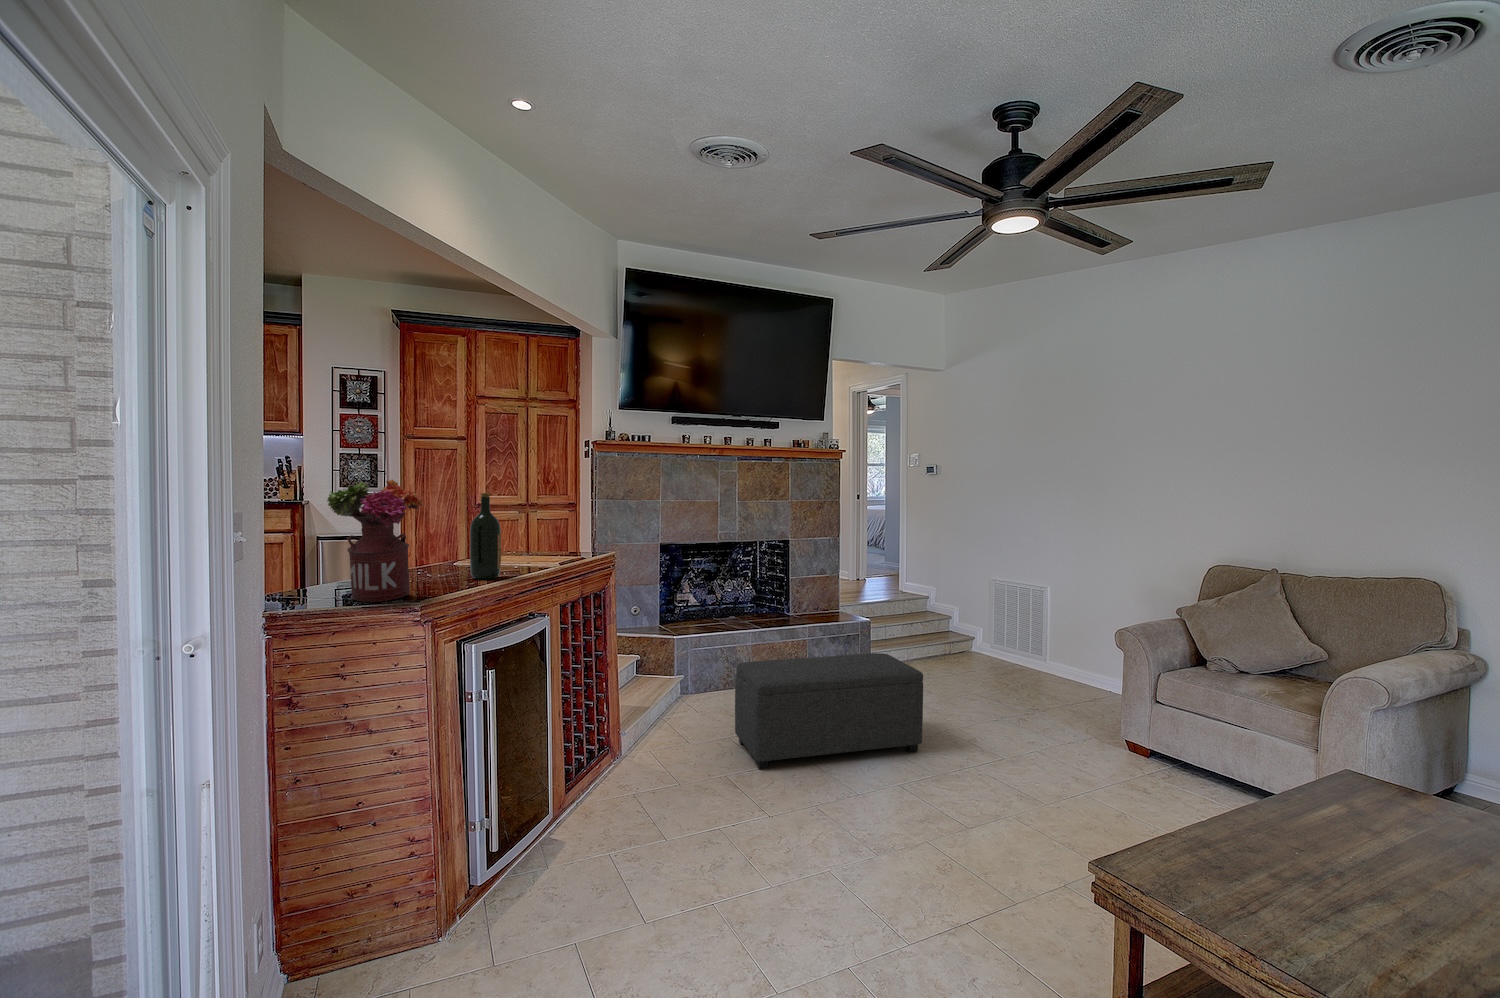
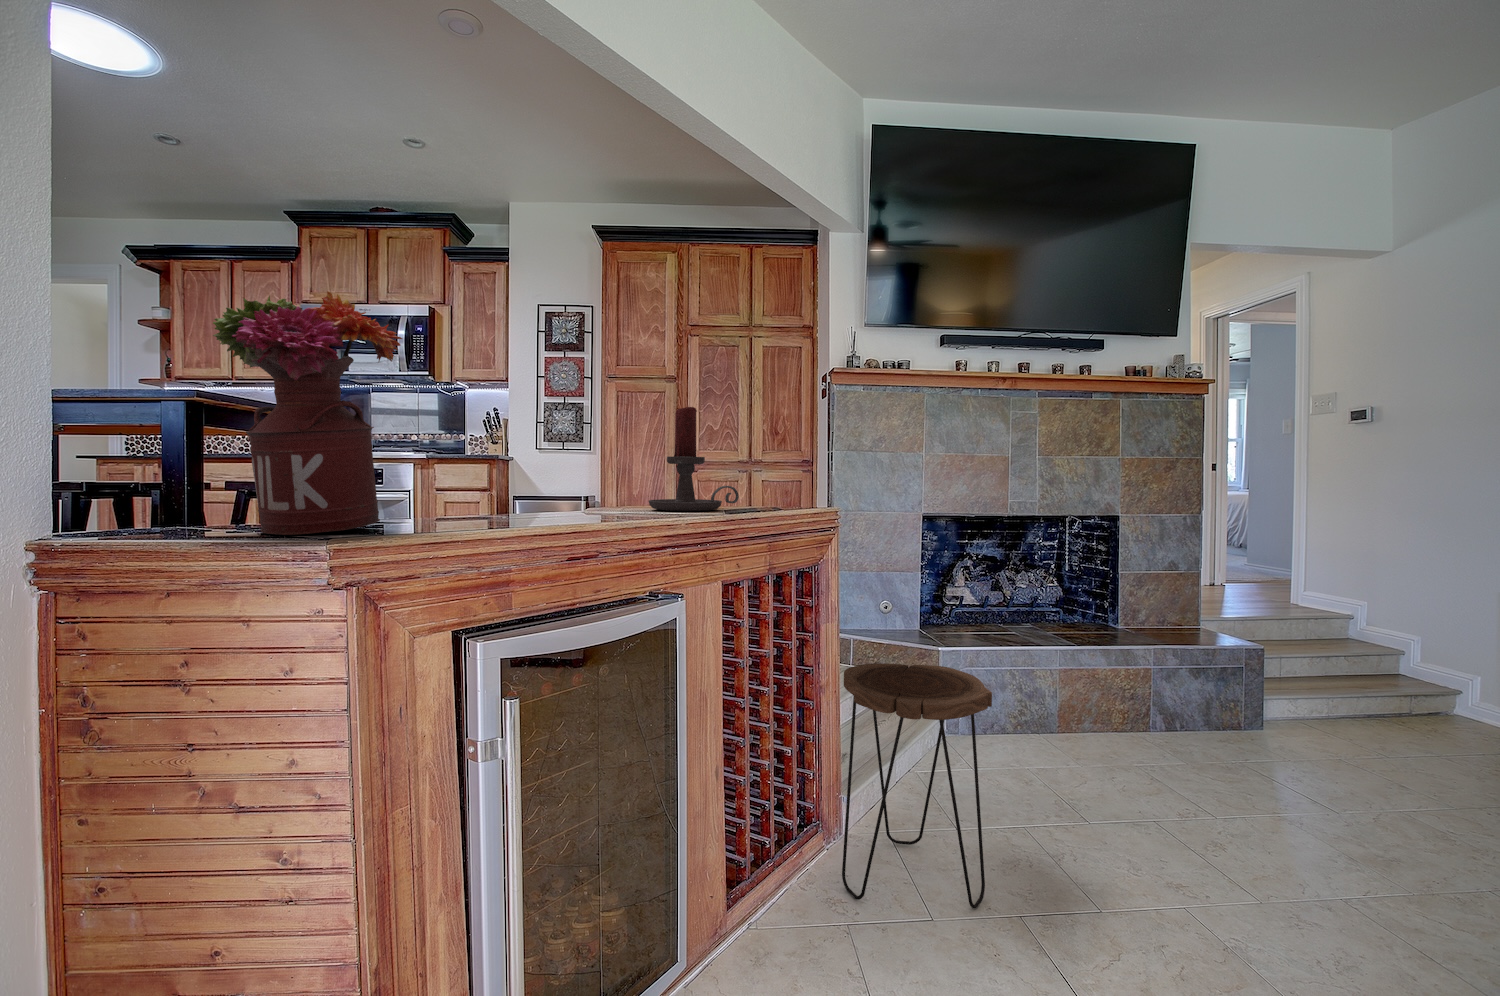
wine bottle: present [470,493,501,579] -> none [545,362,599,519]
candle holder: none [510,503,563,566] -> present [649,407,739,511]
side table: none [623,645,708,784] -> present [842,664,992,909]
ottoman: present [735,653,923,769] -> none [1037,706,1461,932]

